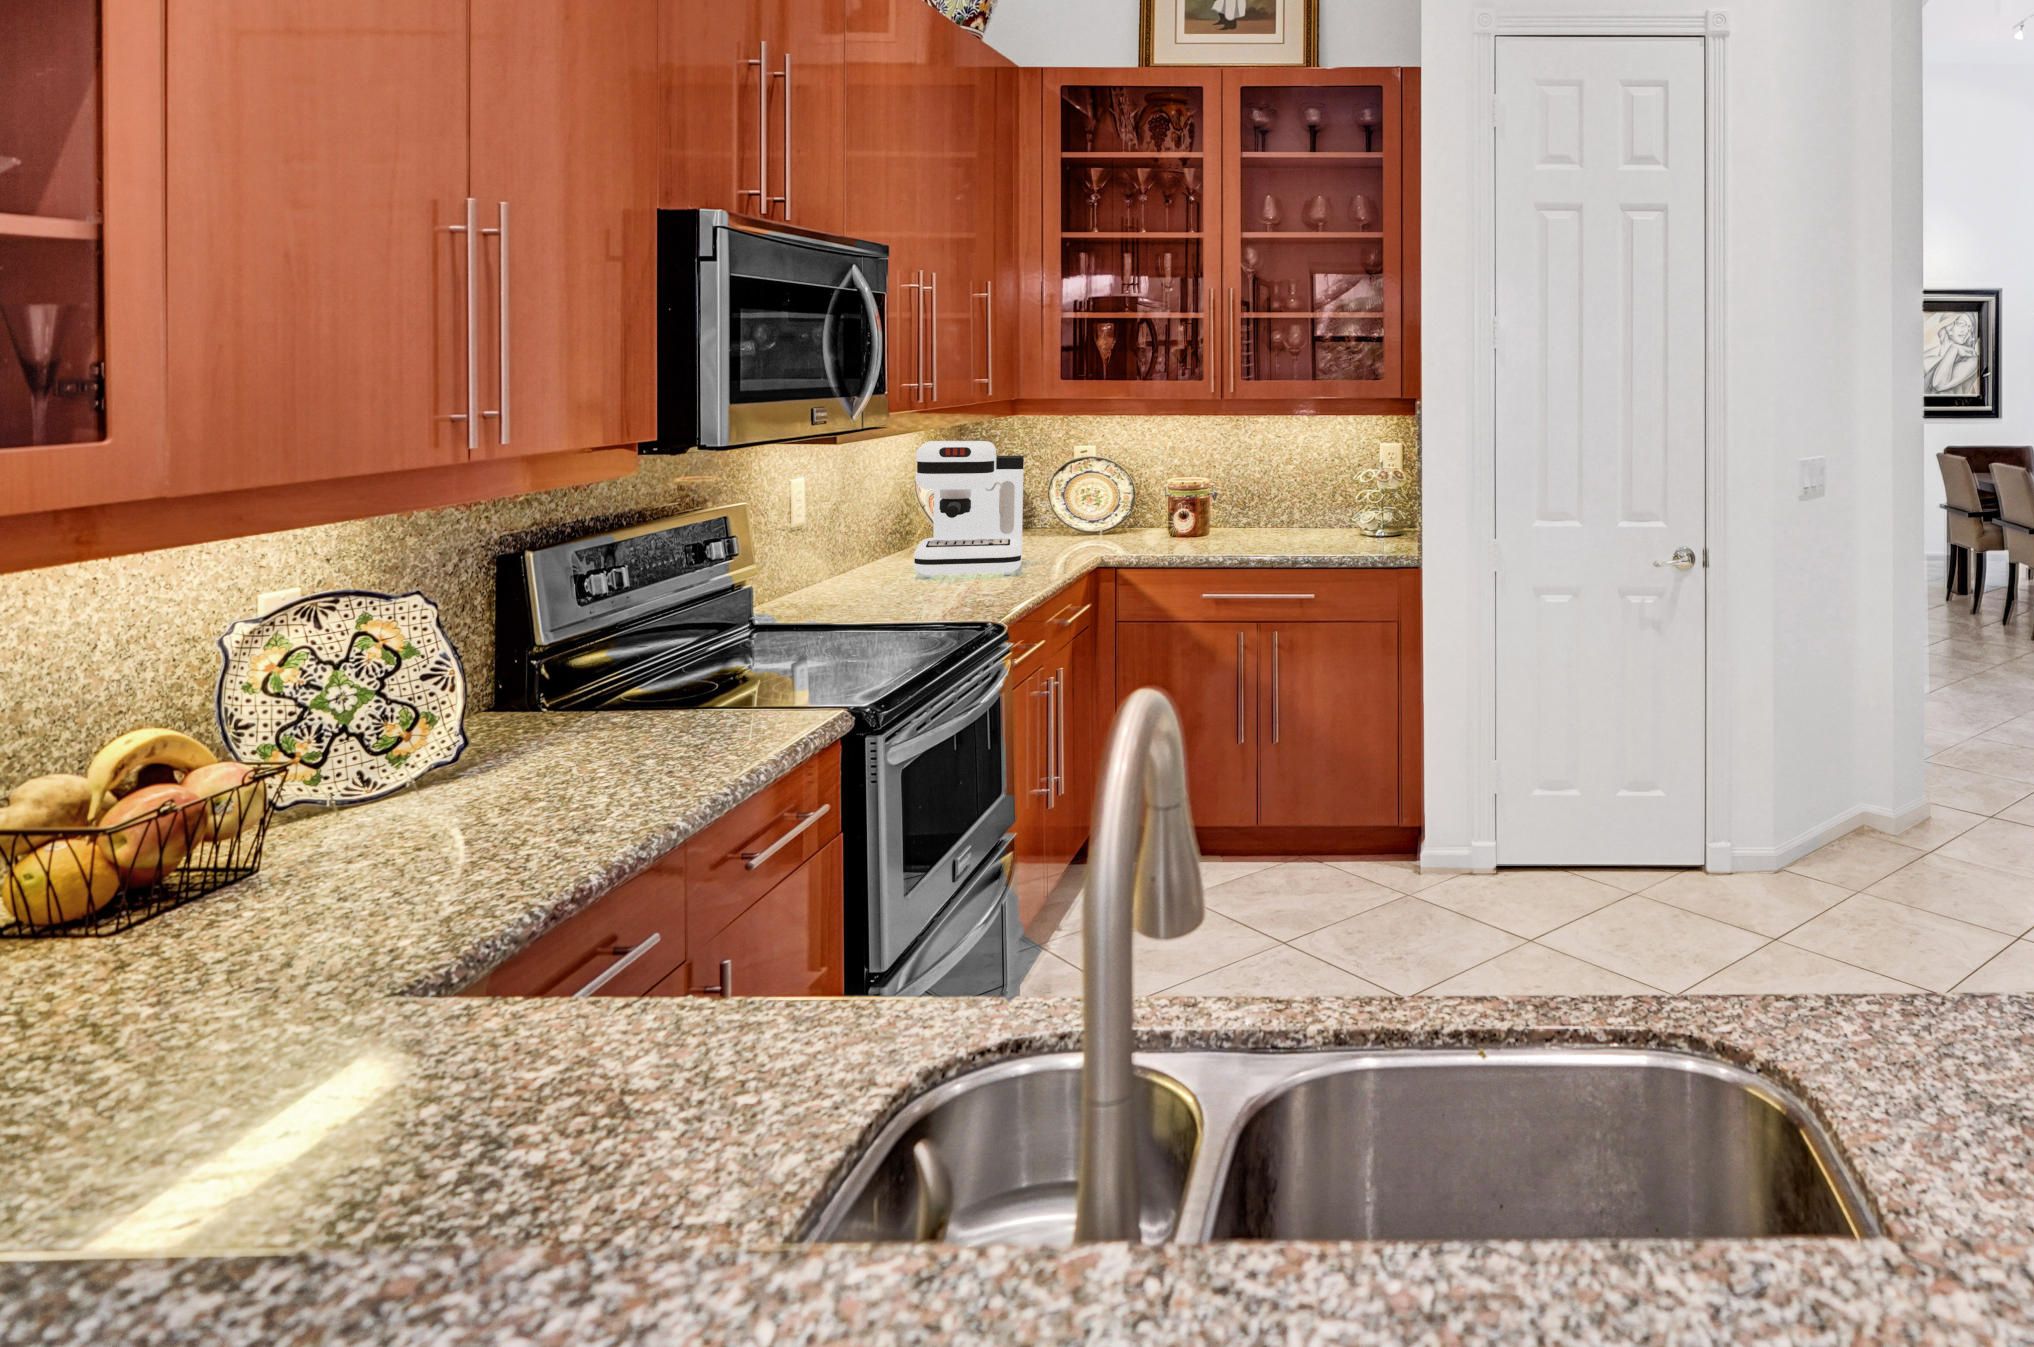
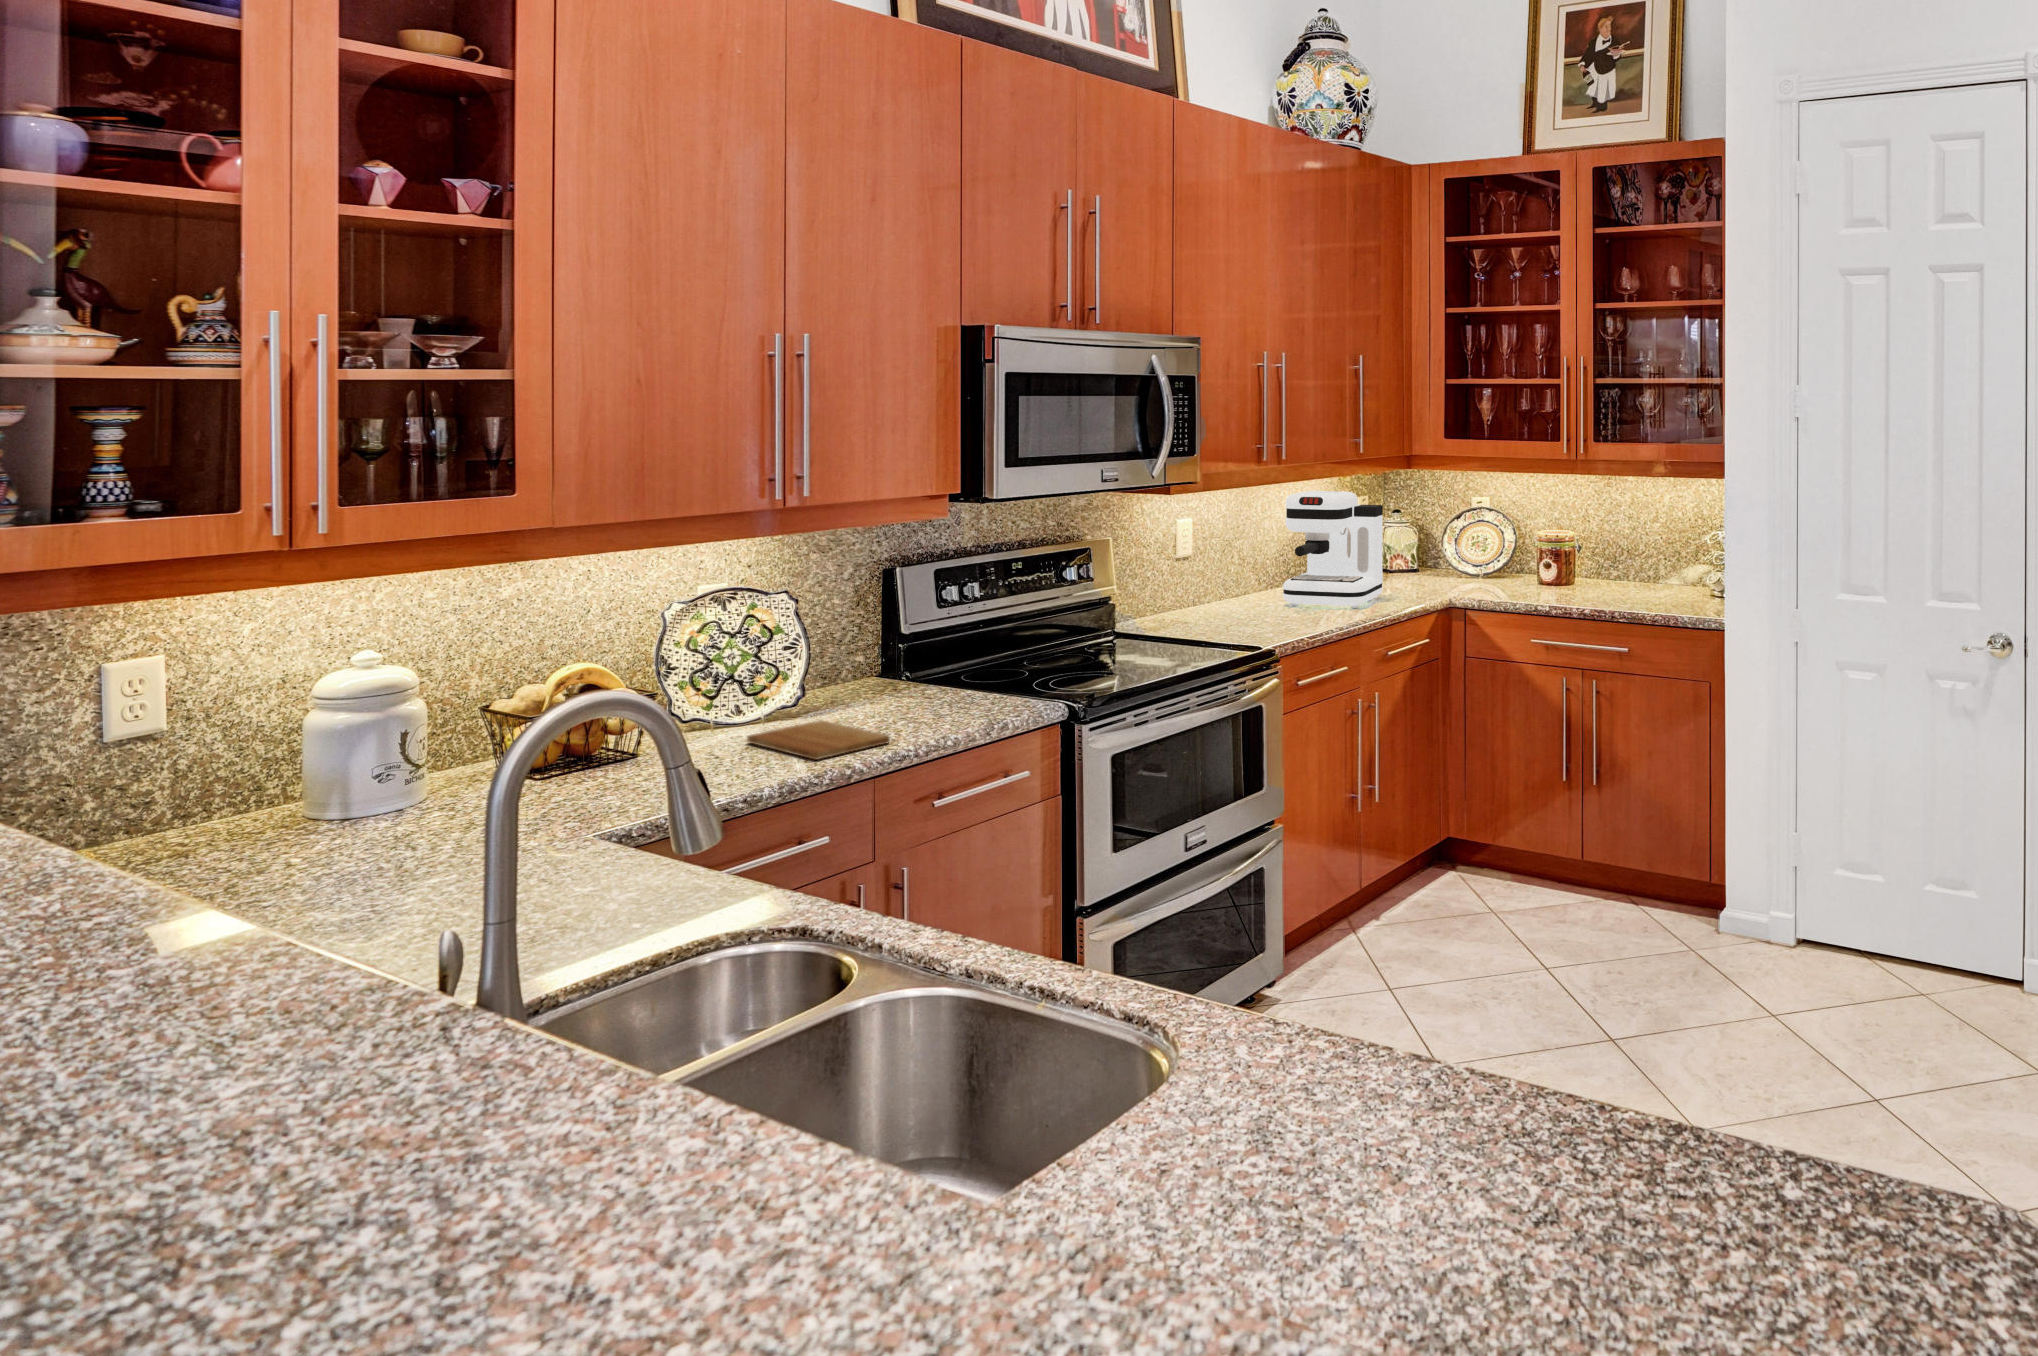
cutting board: none [447,772,692,822] -> present [747,720,890,760]

